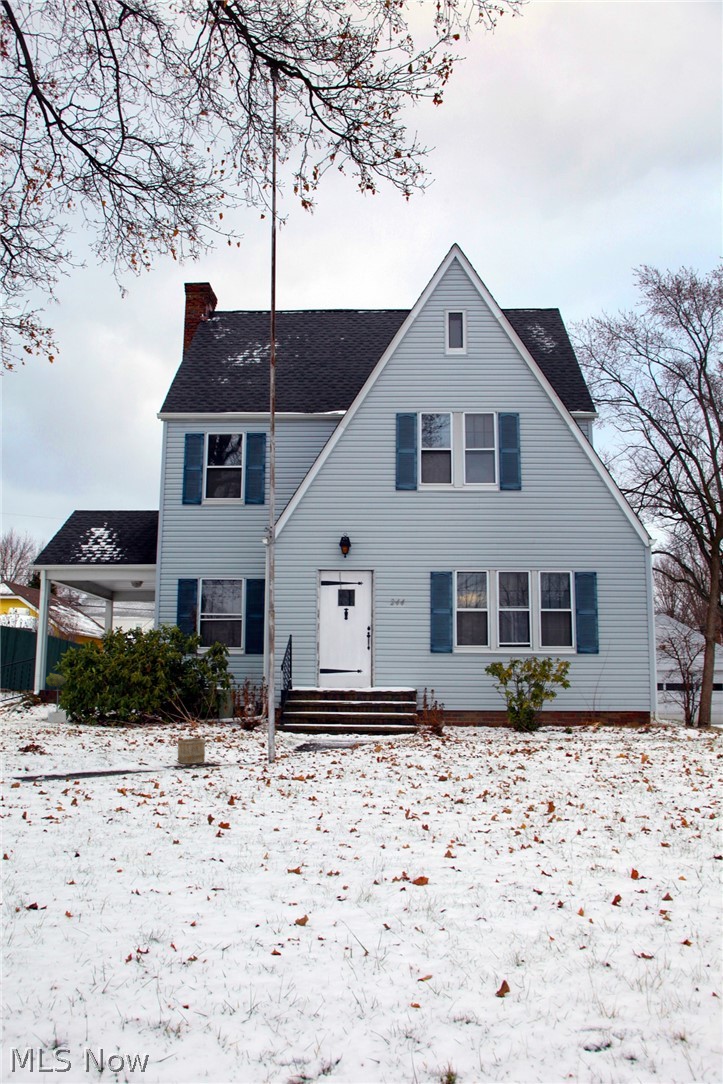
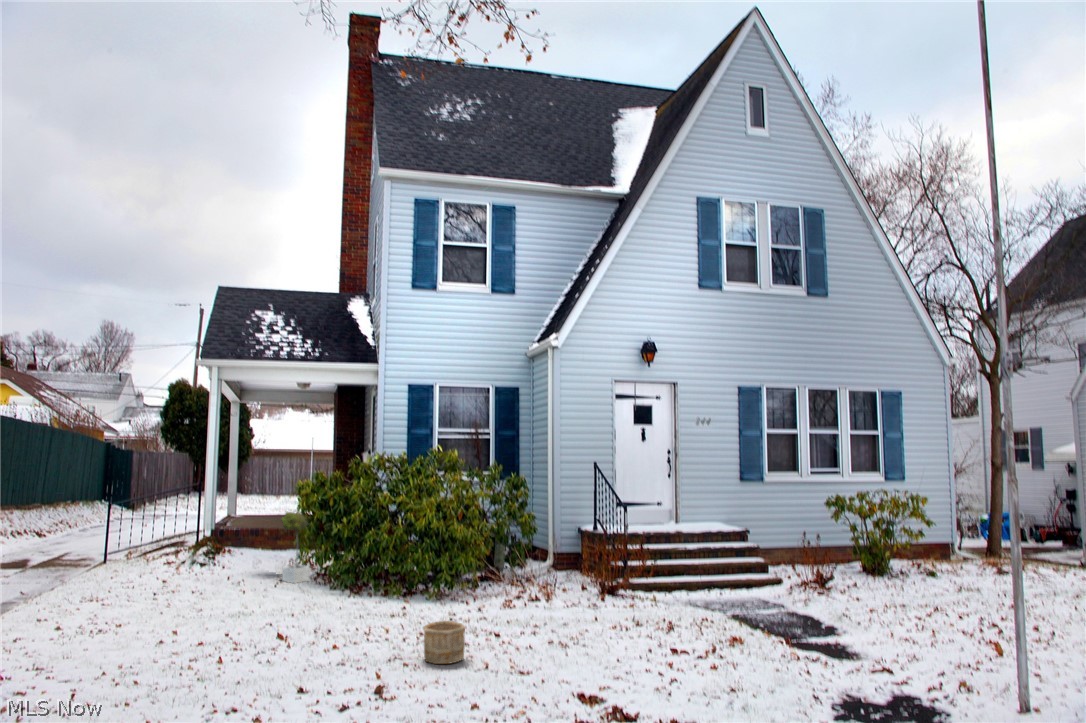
wooden bucket: present [177,738,205,764] -> present [423,621,465,664]

